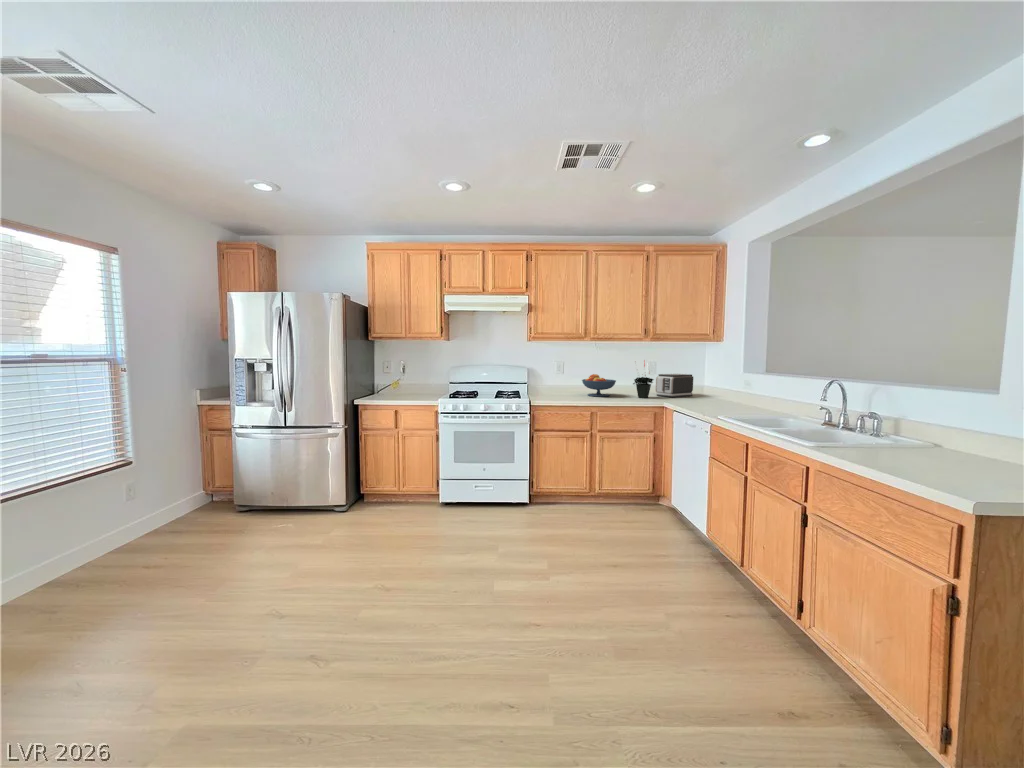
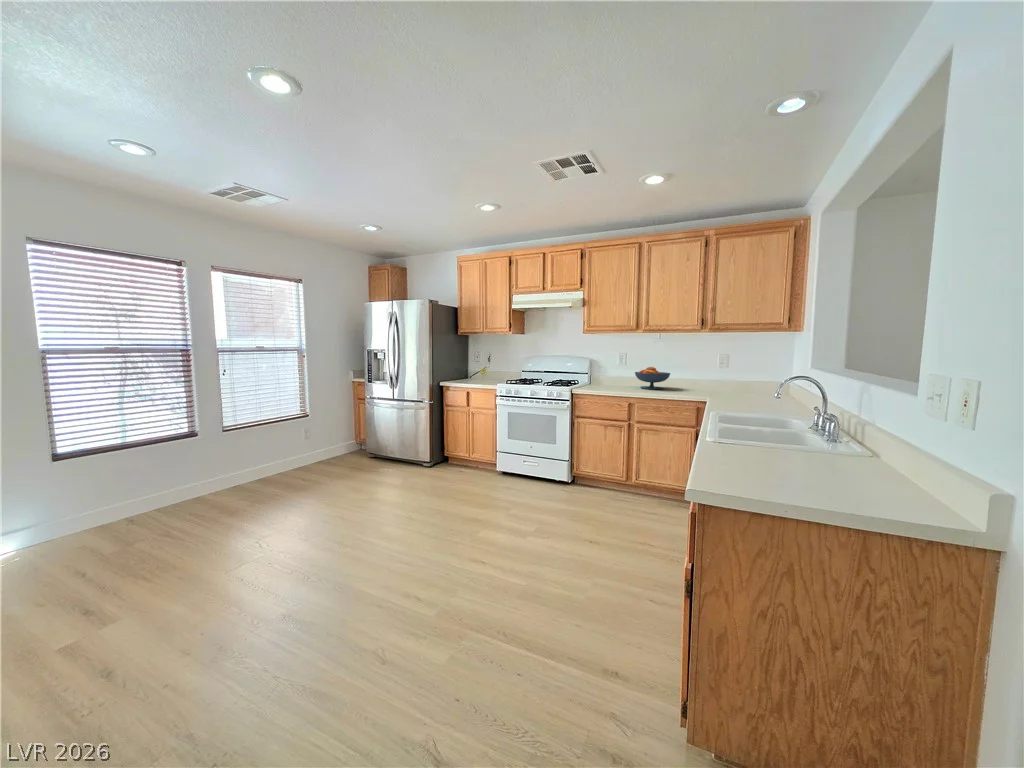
potted plant: present [633,363,654,398] -> none [684,352,708,393]
toaster: present [656,374,693,397] -> none [718,368,766,394]

